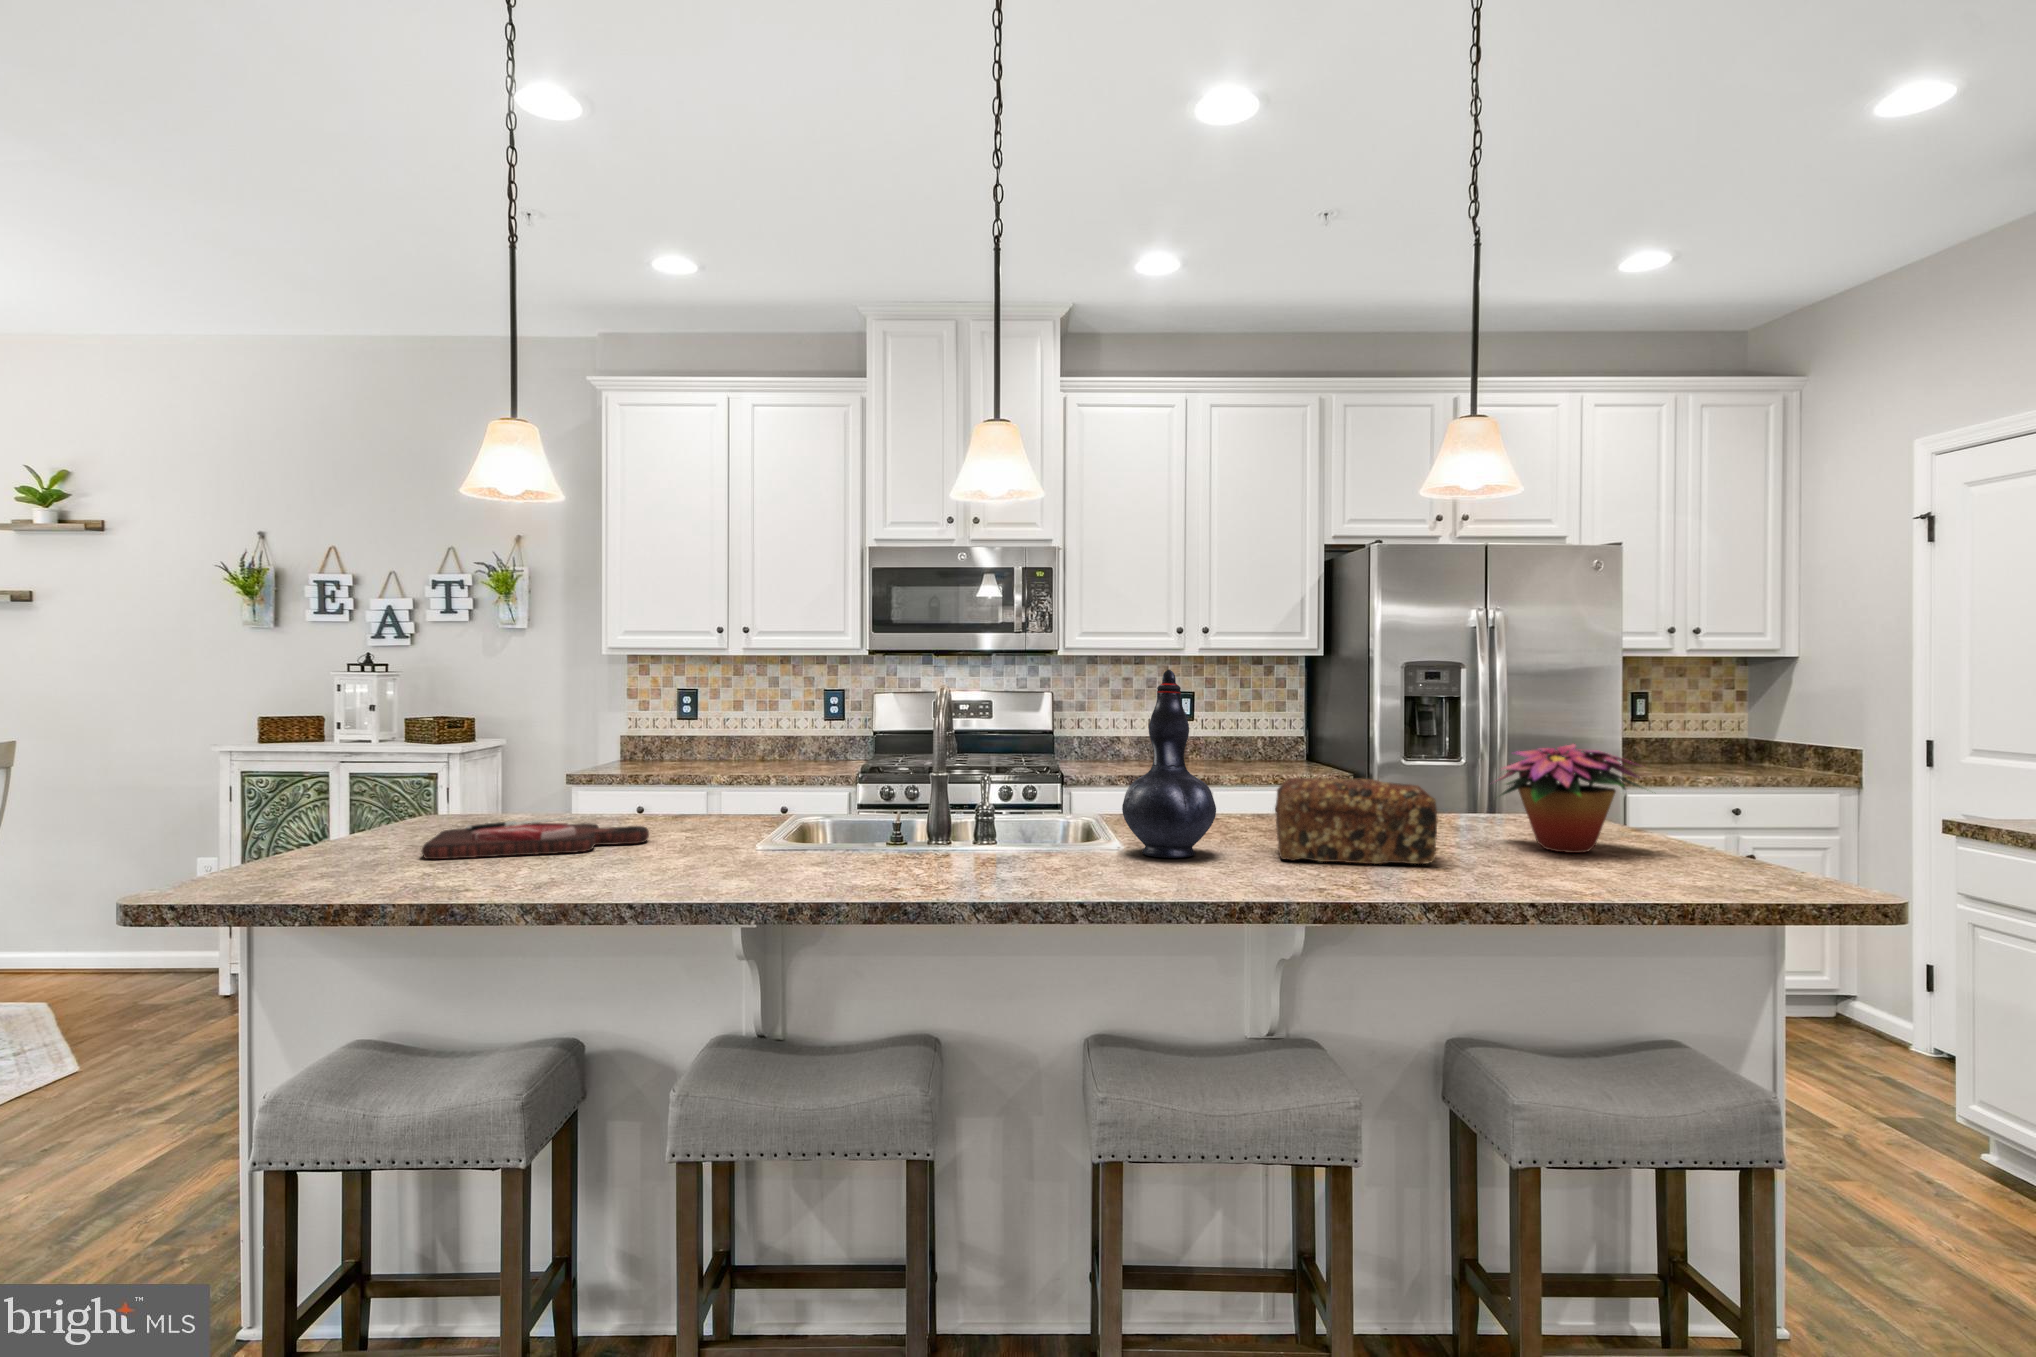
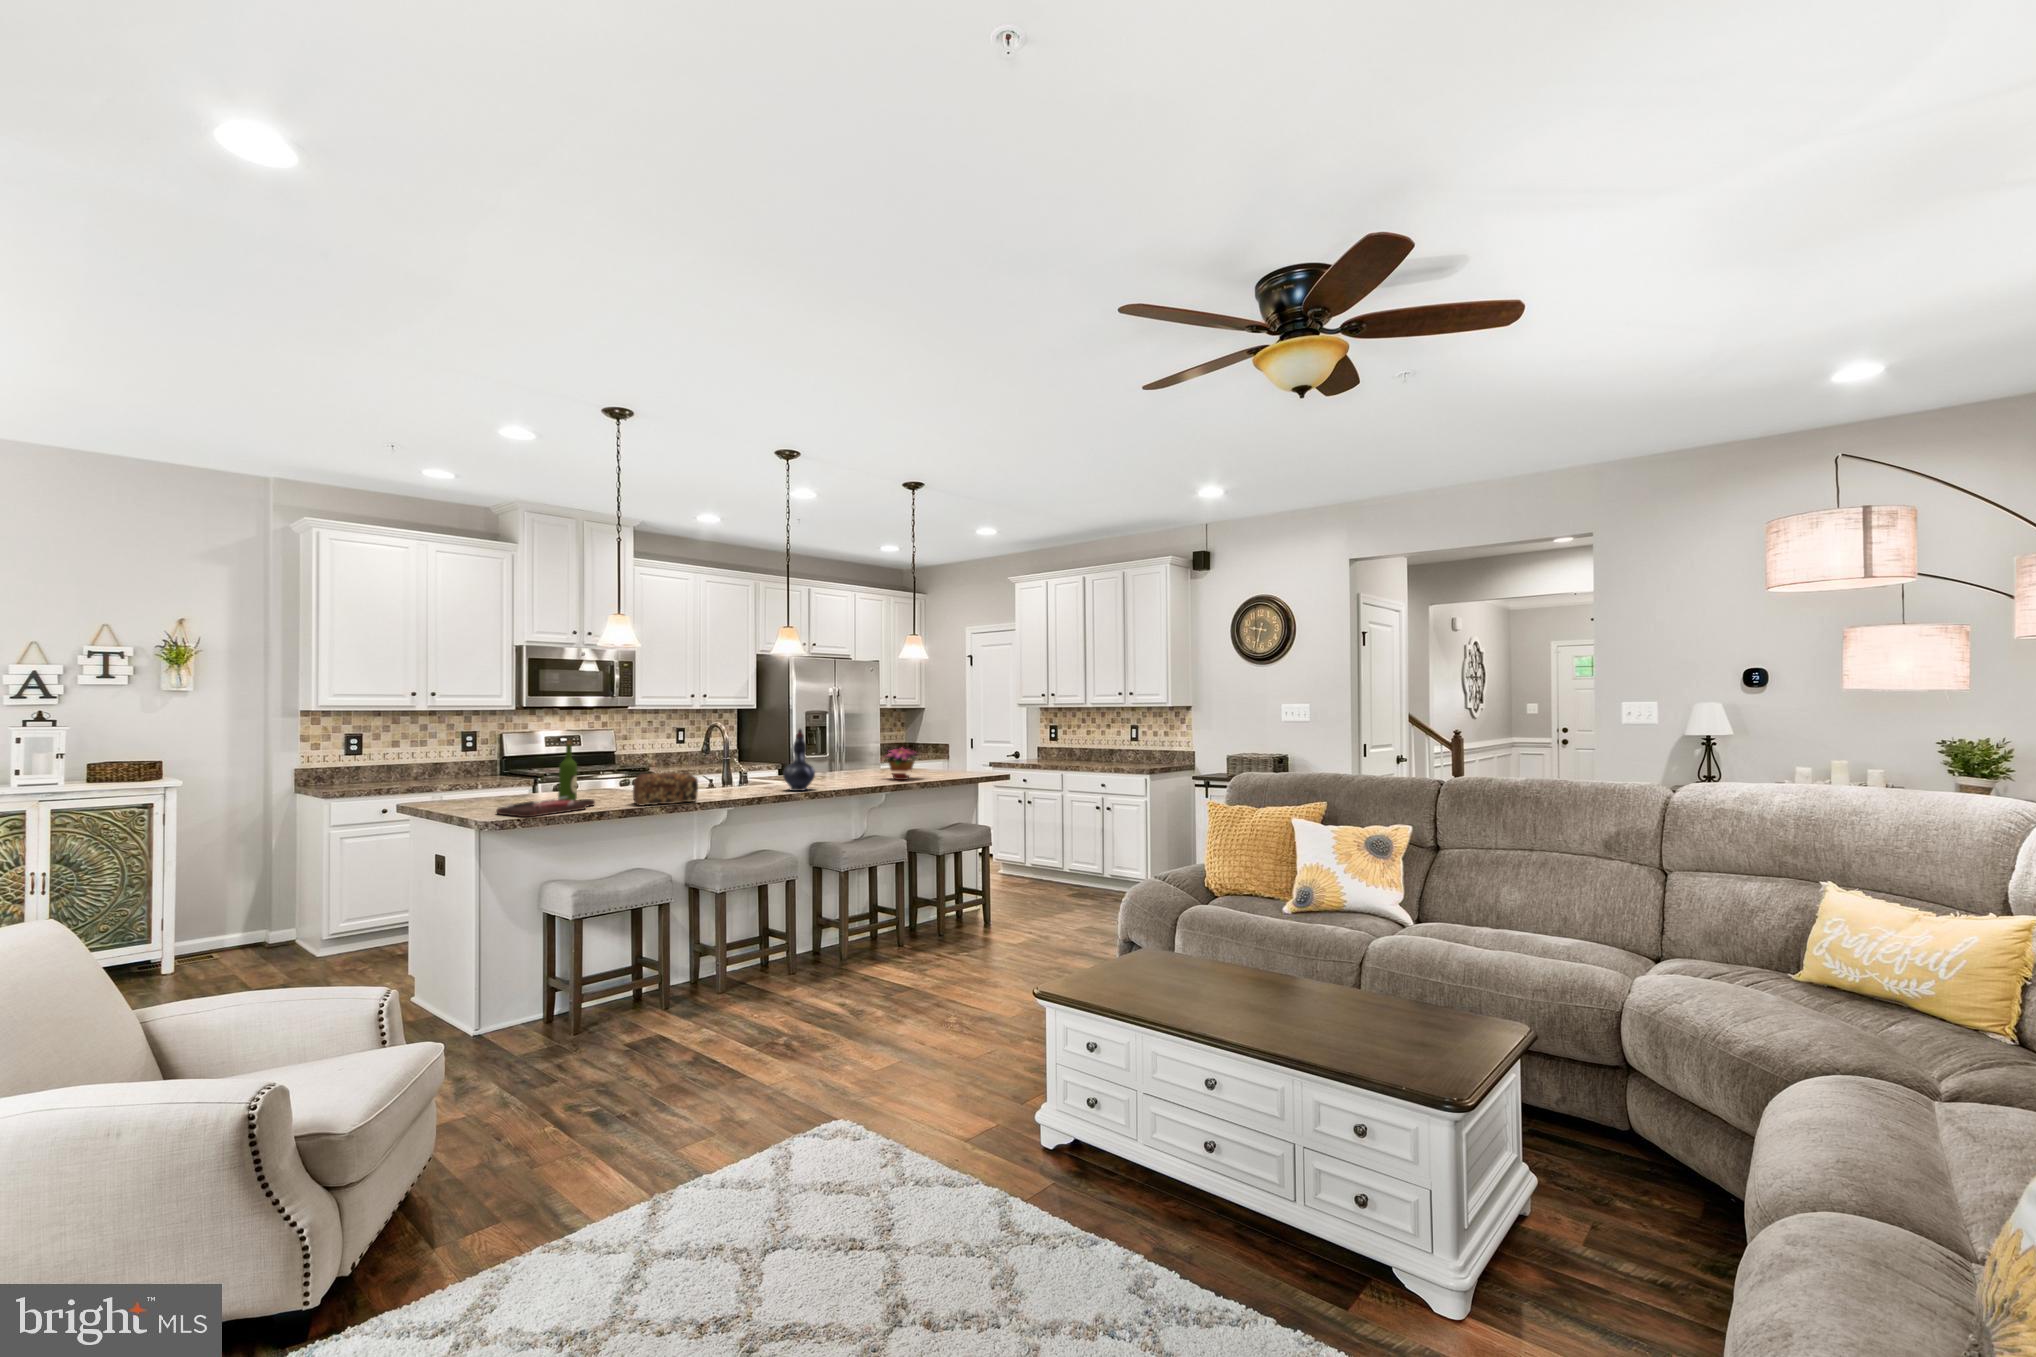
wine bottle: none [648,691,685,827] -> present [558,741,577,801]
bread loaf: present [1275,778,1437,864] -> present [633,773,698,805]

